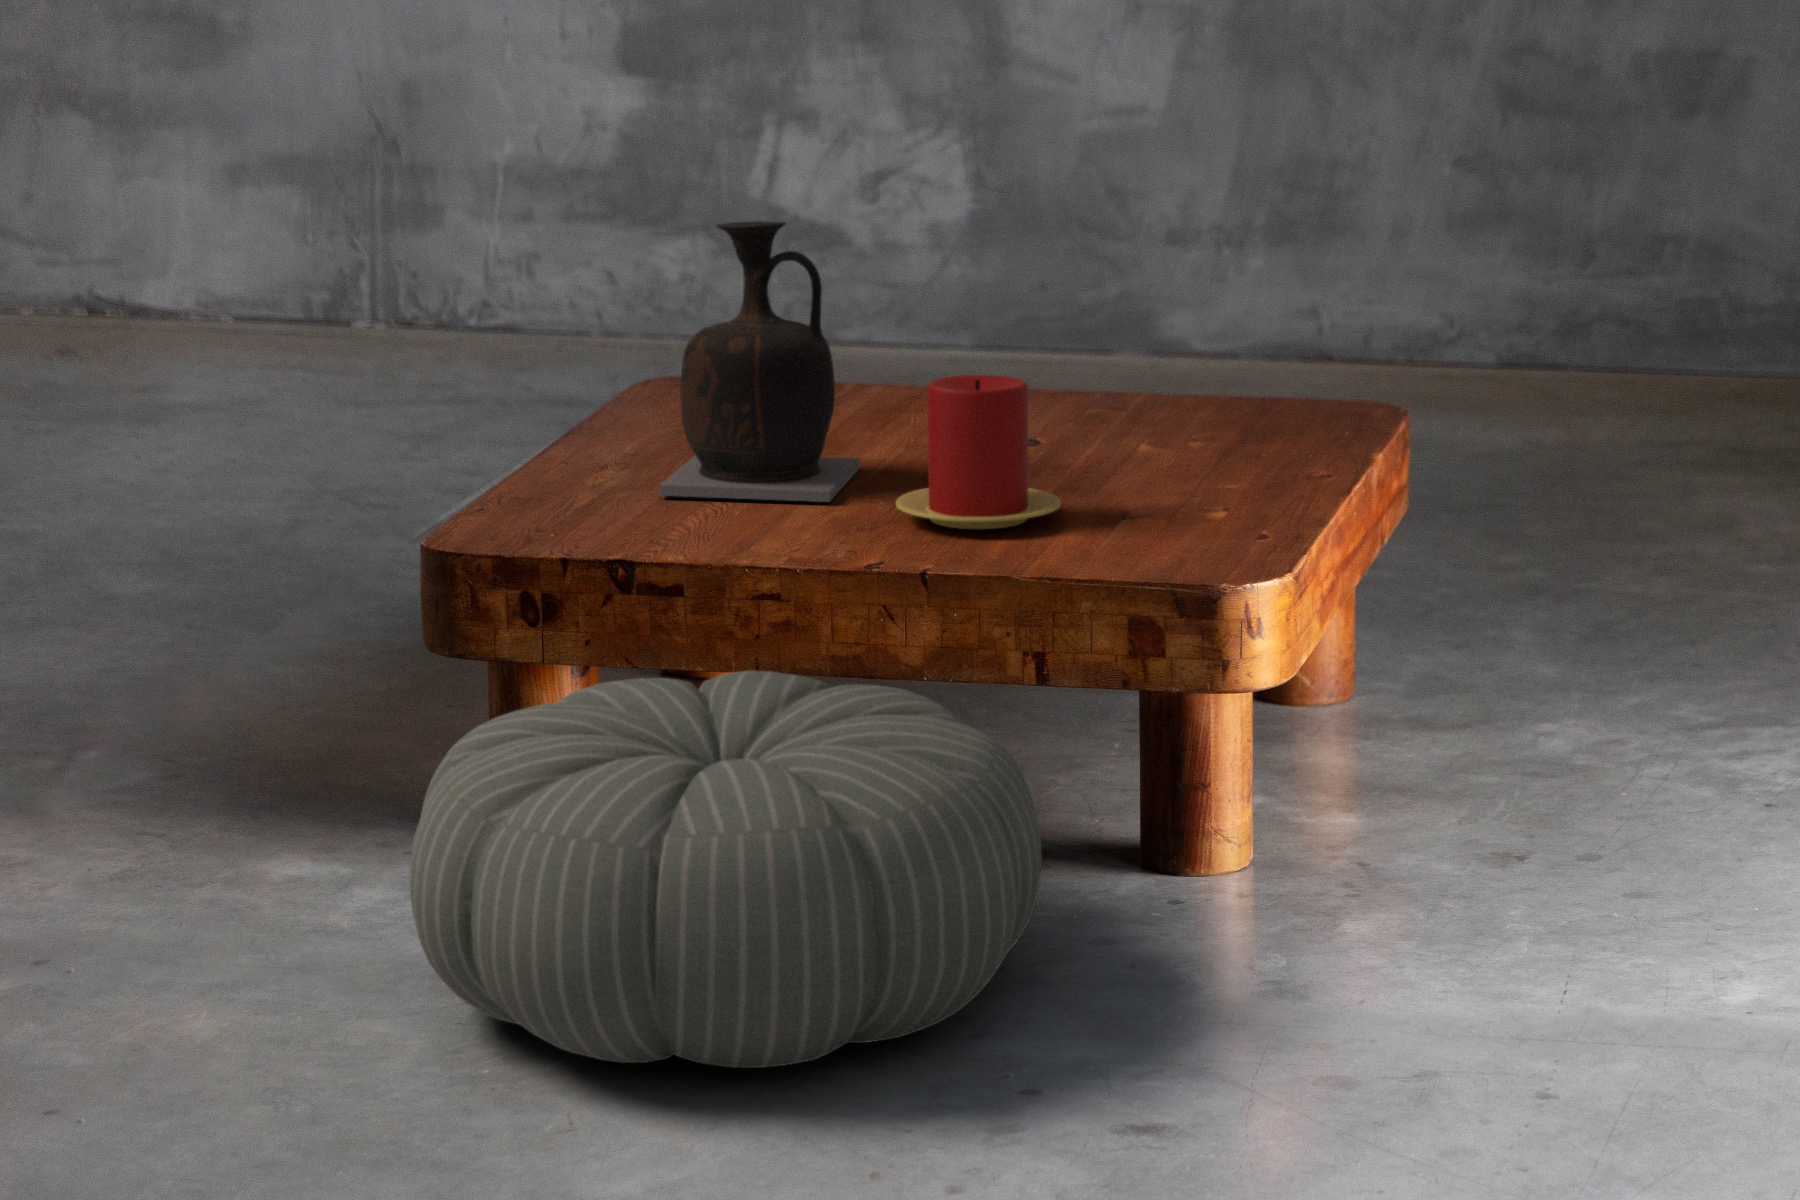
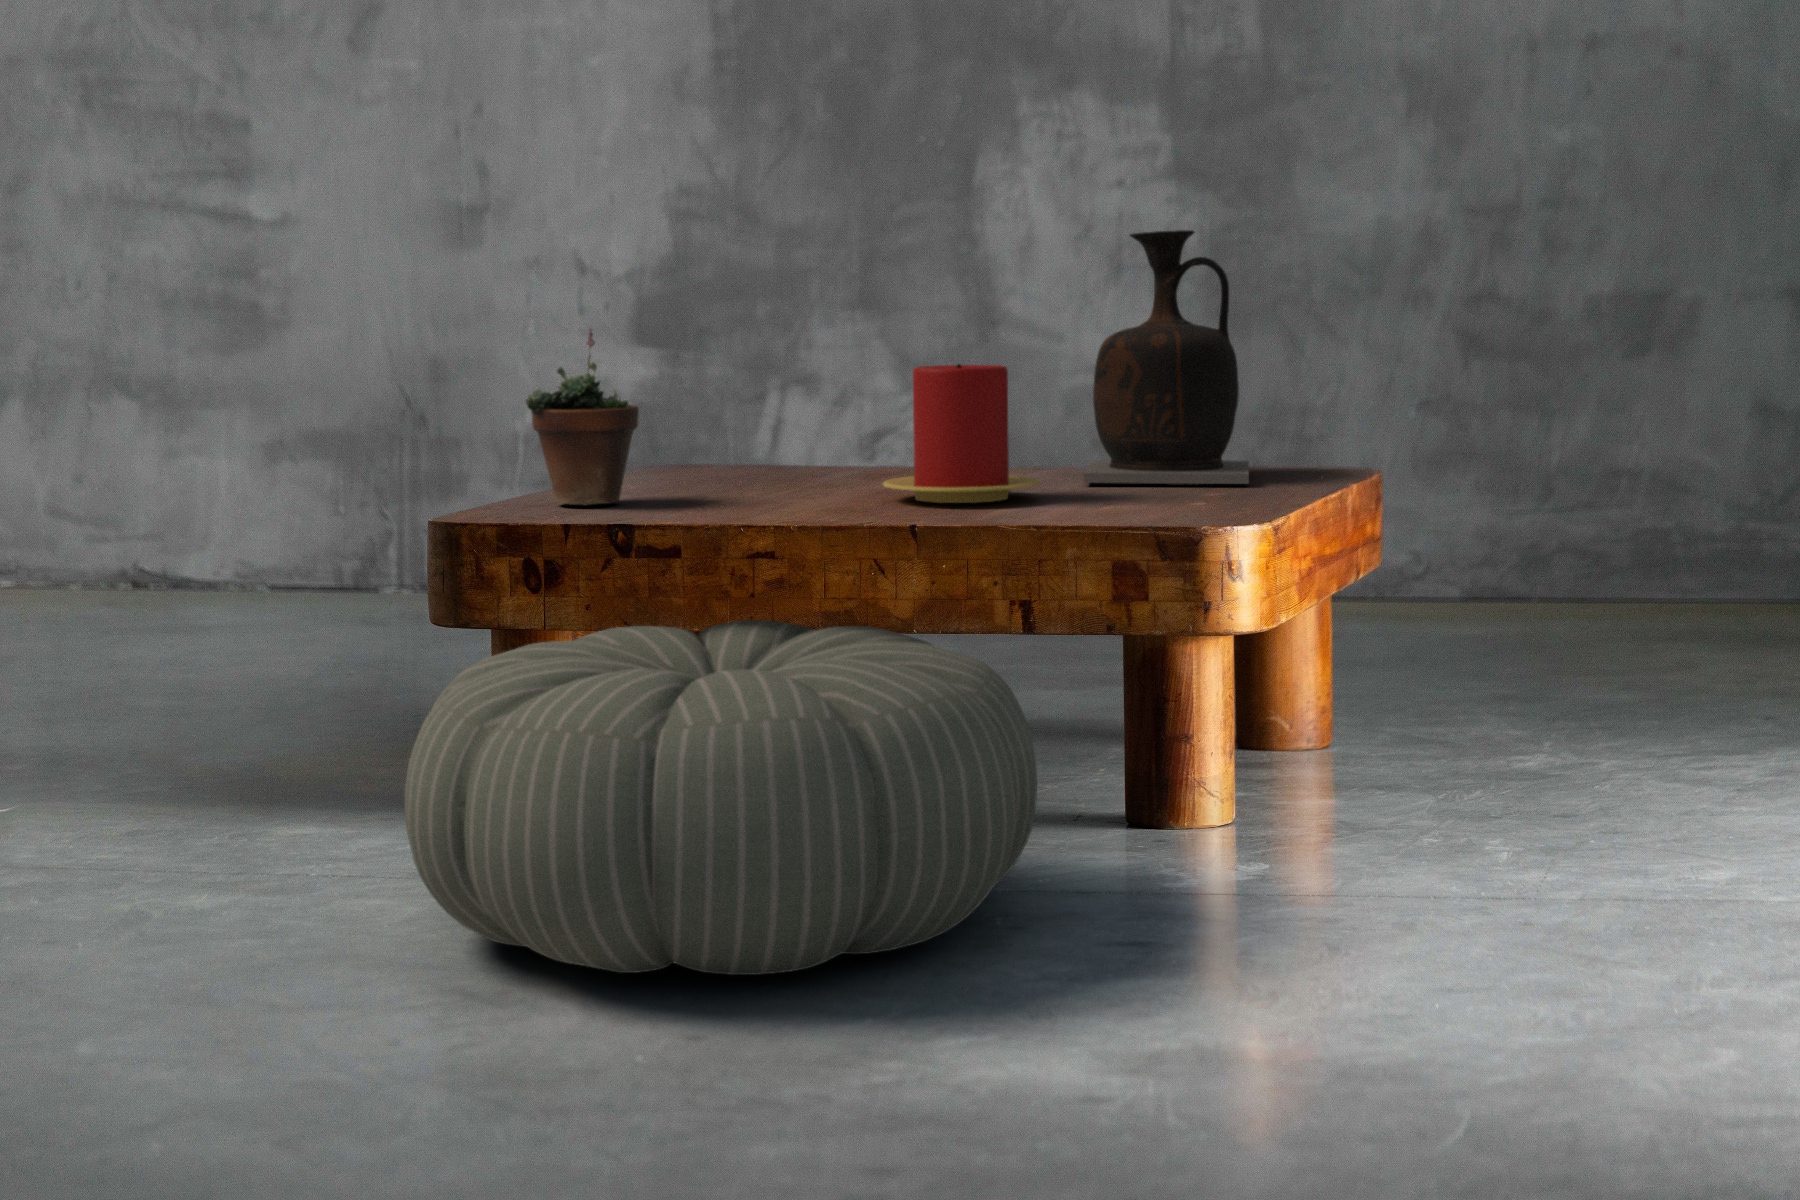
vase: present [659,221,860,502] -> present [1083,230,1249,484]
succulent plant: none [522,338,640,525] -> present [525,328,639,506]

